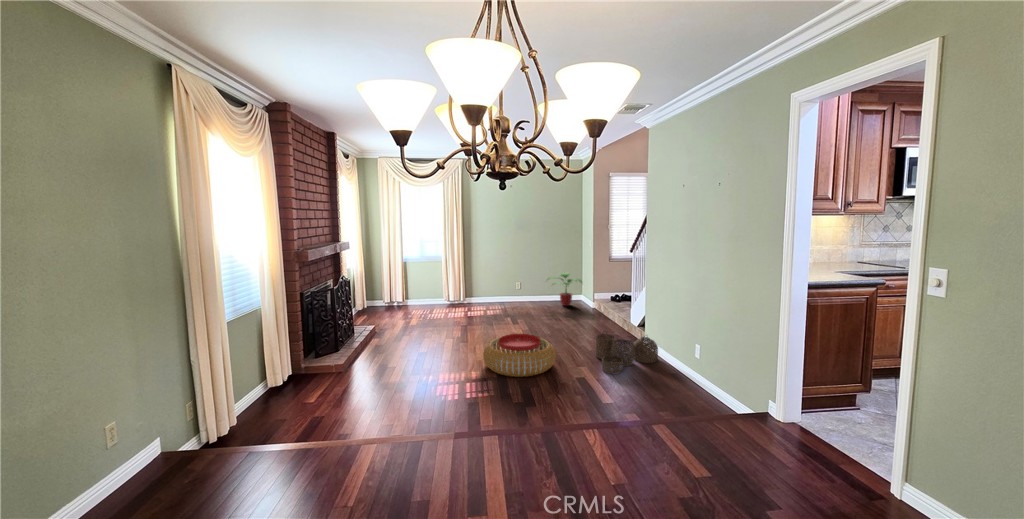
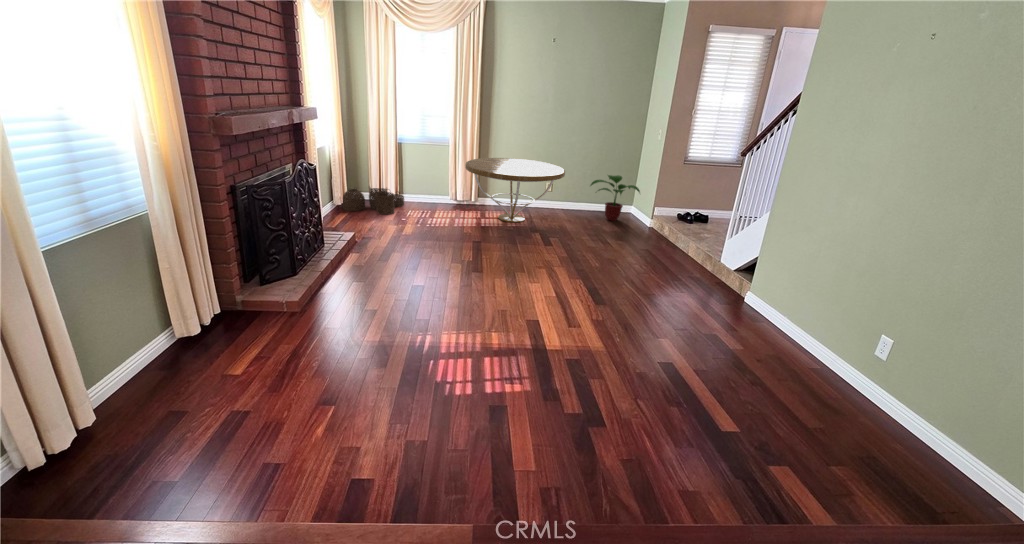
coffee table: none [453,267,525,313] -> present [465,158,565,223]
pouf: present [483,334,556,377] -> none [510,276,622,351]
woven basket: present [595,334,658,374] -> present [343,187,404,215]

